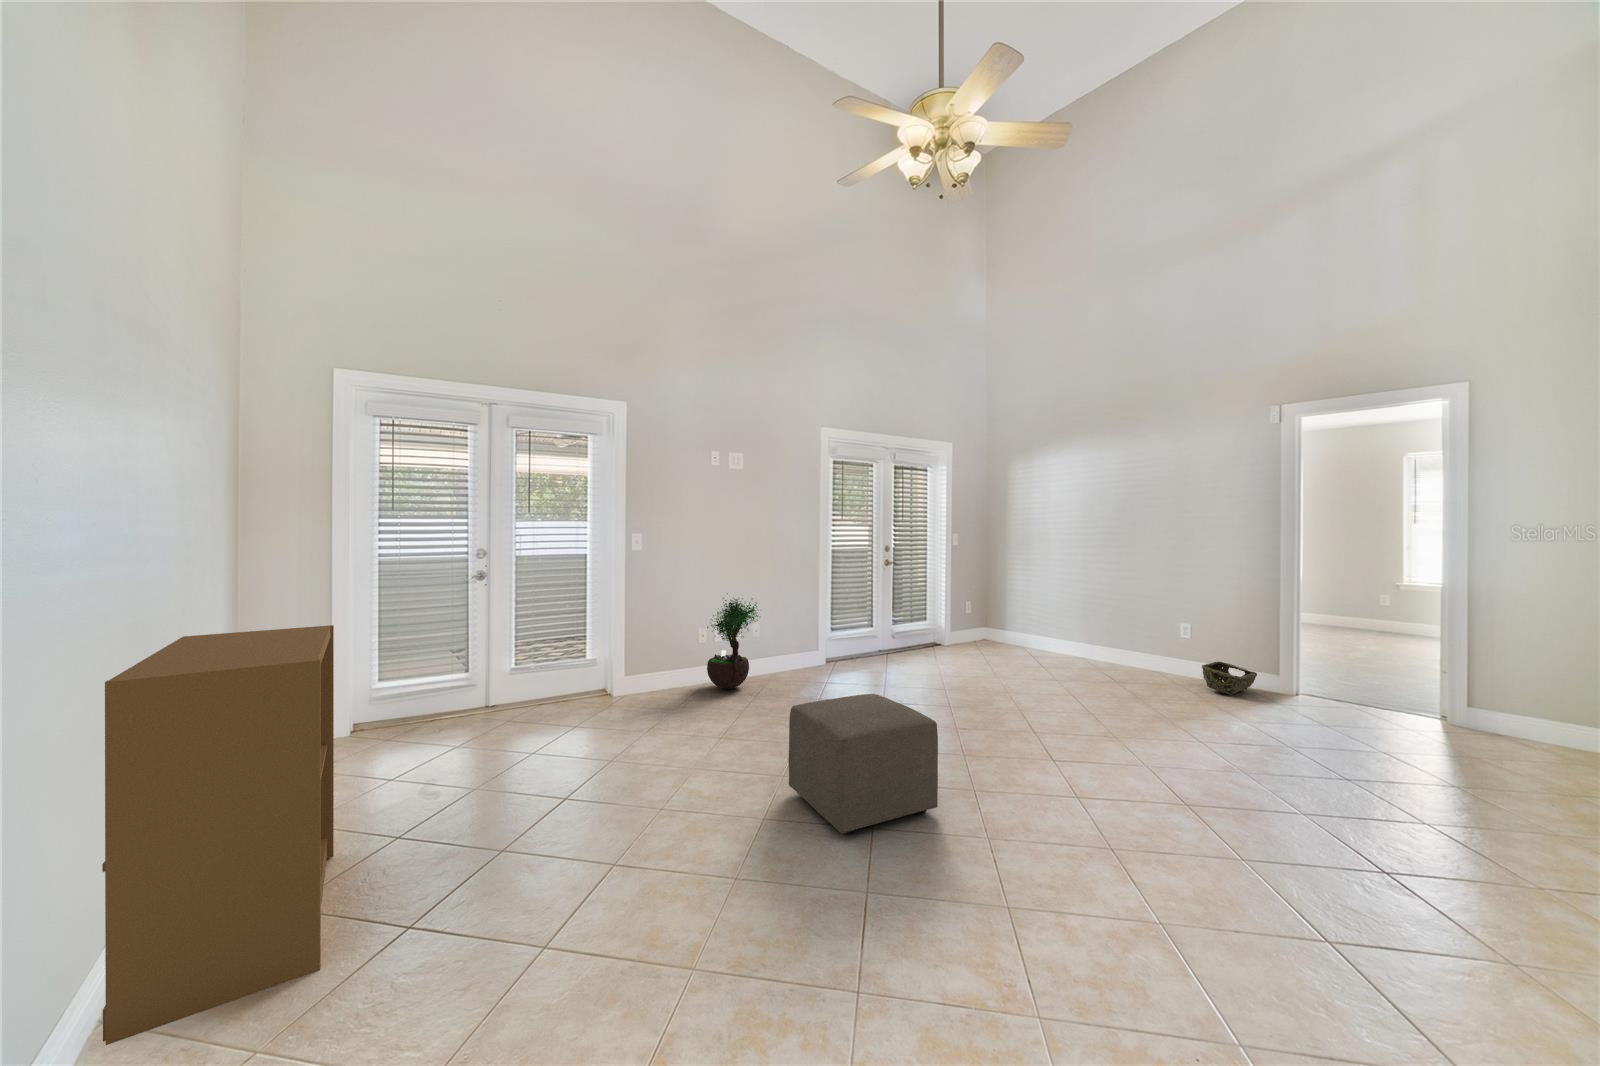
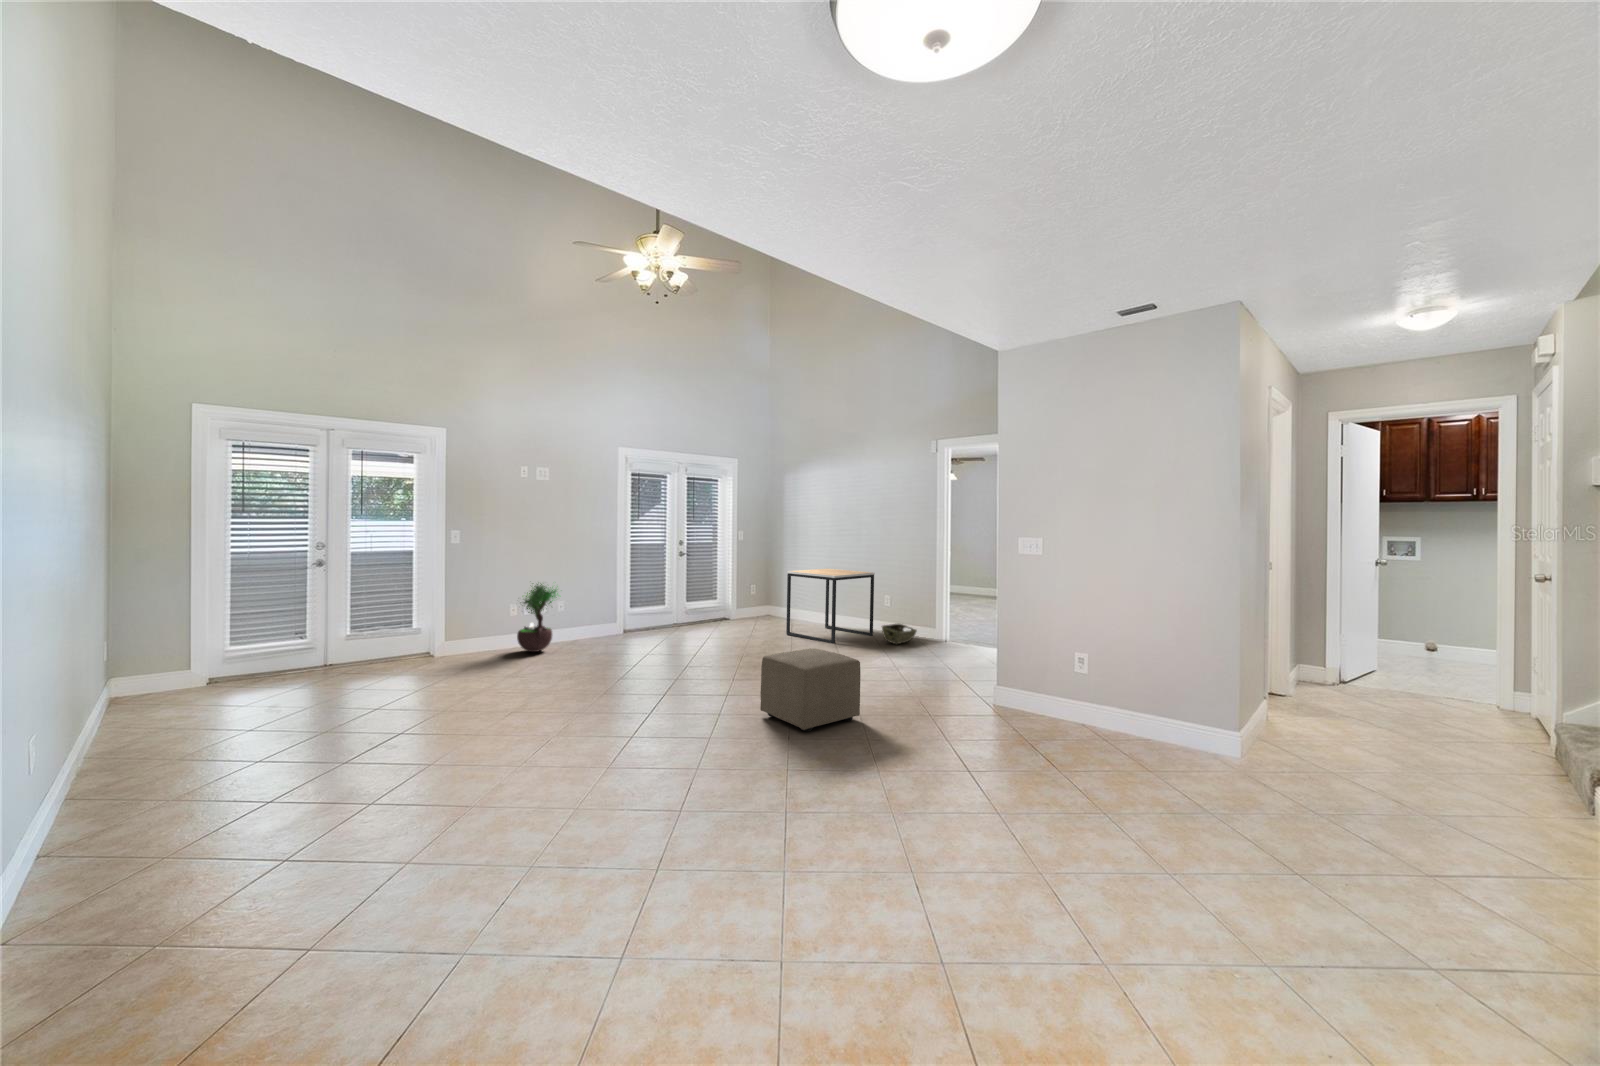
side table: none [1040,580,1171,690] -> present [786,569,875,644]
bookshelf: present [102,625,334,1045] -> none [124,593,243,800]
ottoman: present [788,694,938,834] -> present [760,649,860,731]

